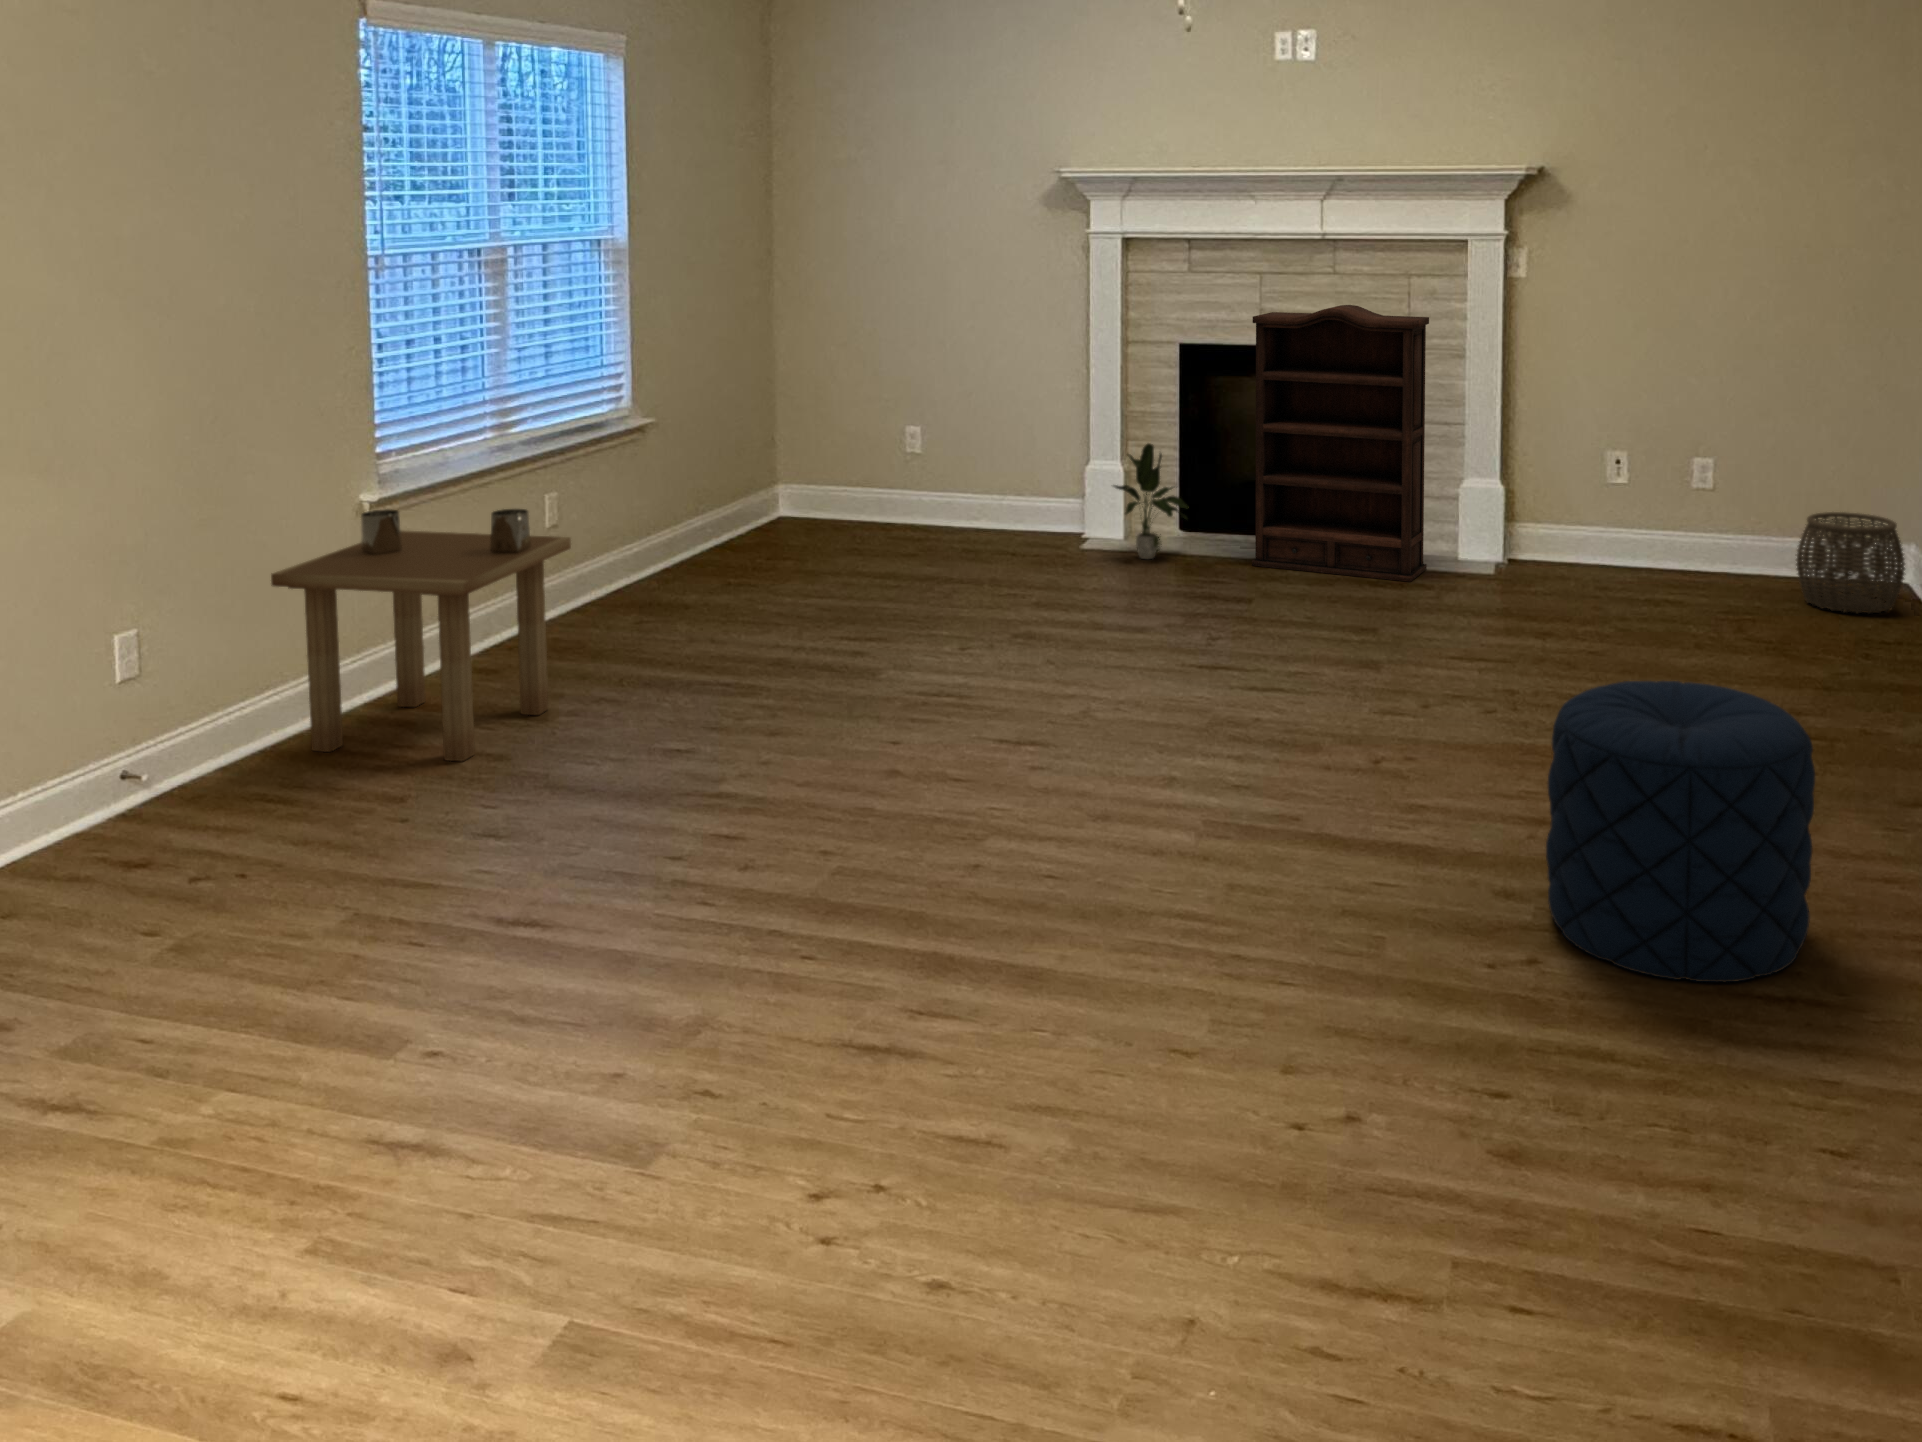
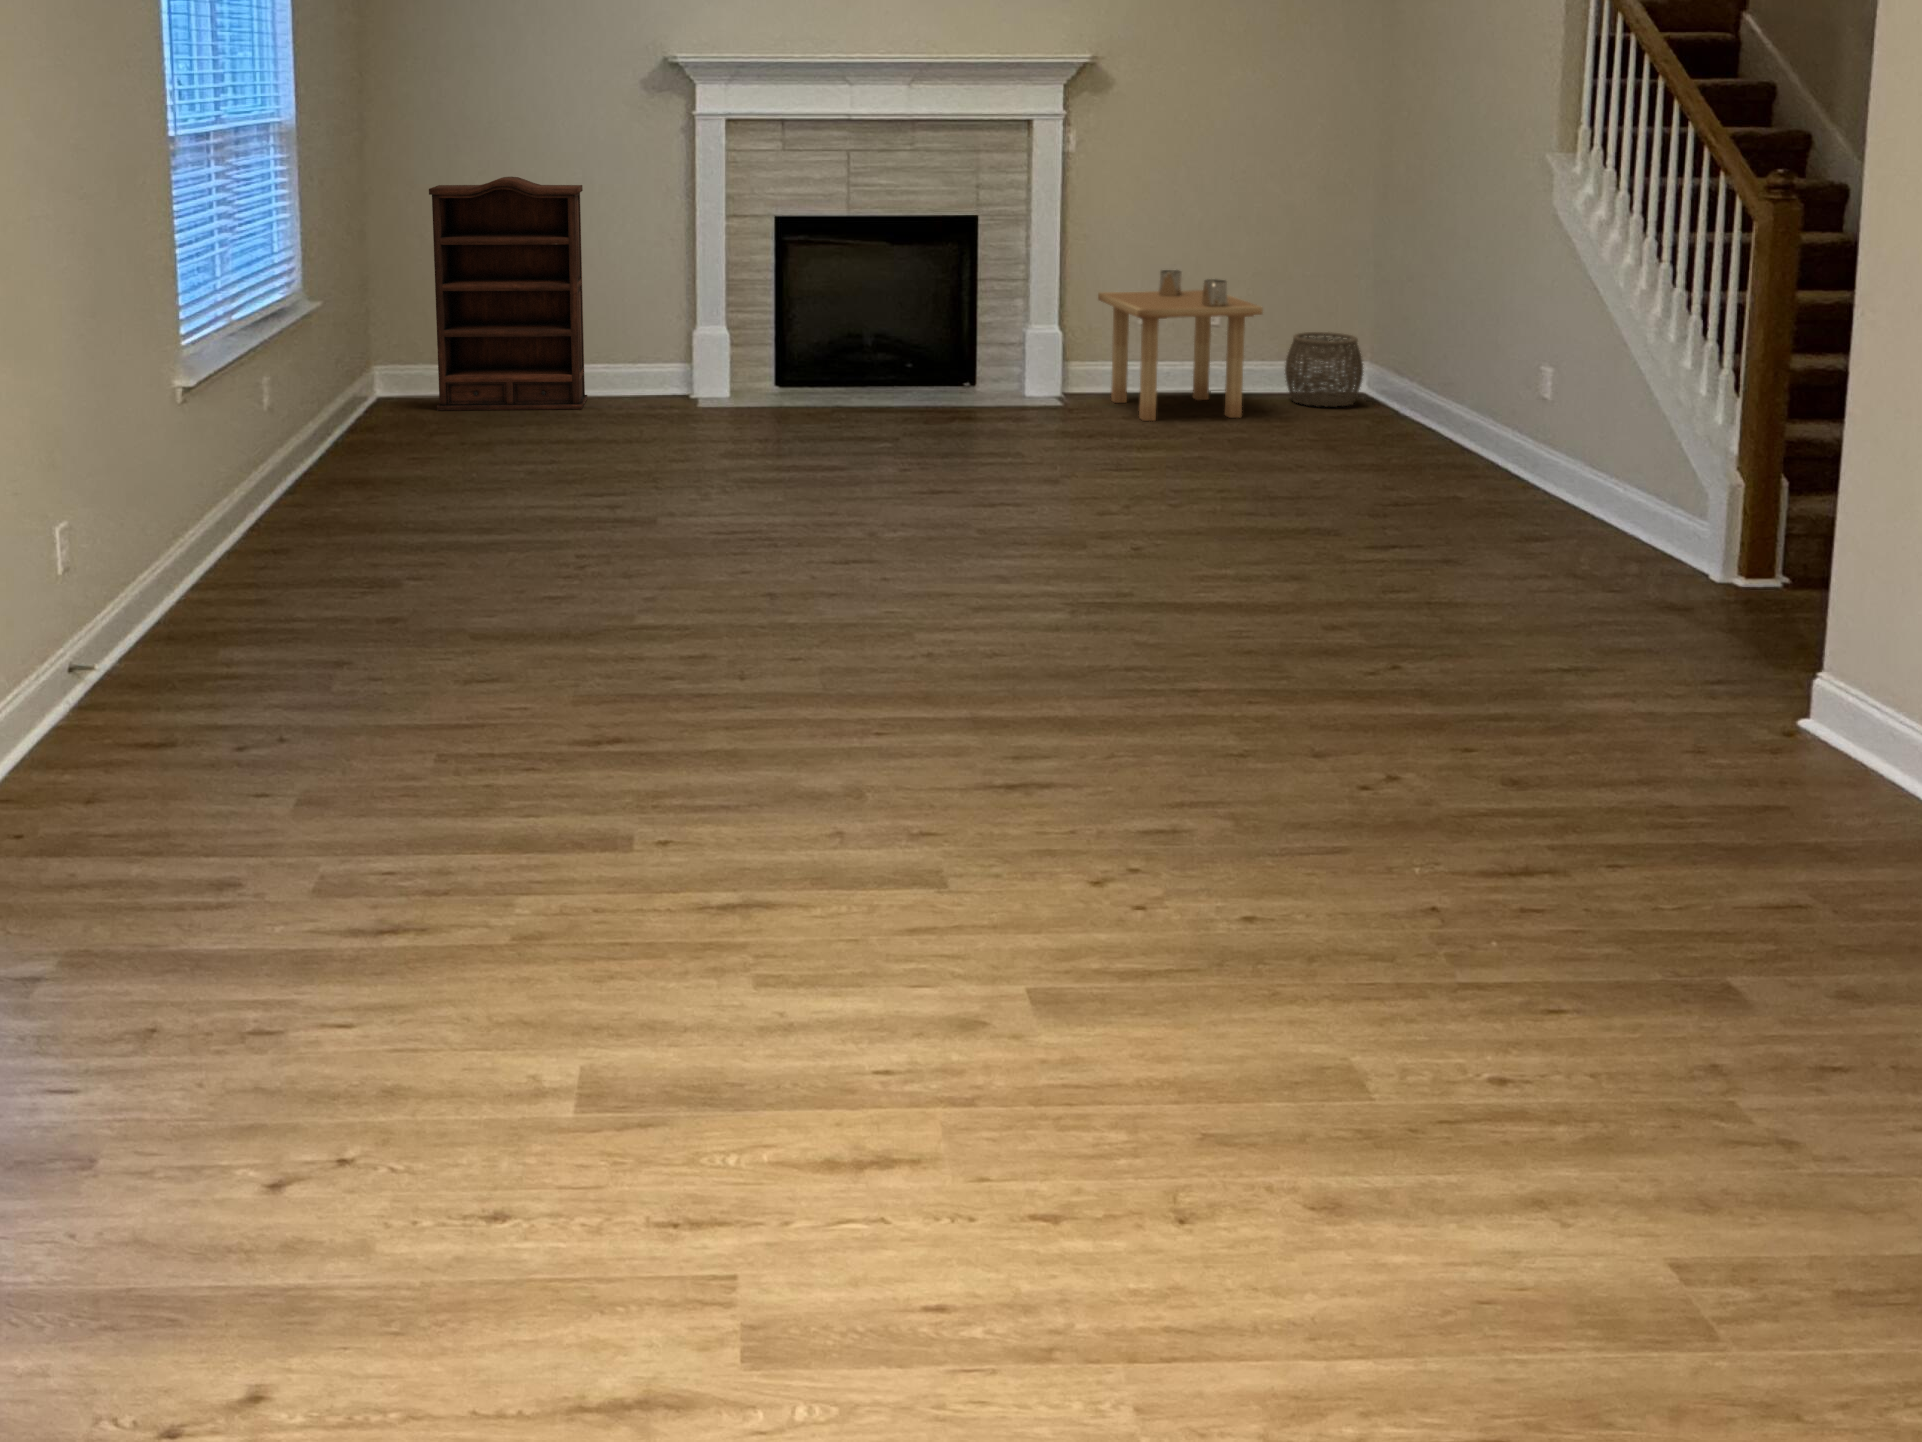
bookshelf: present [1252,305,1429,582] -> present [429,177,587,410]
potted plant: present [1114,443,1189,559] -> none [735,306,800,410]
side table: present [271,509,571,761] -> present [1098,270,1263,421]
pouf: present [1546,681,1815,982] -> none [1361,436,1556,638]

